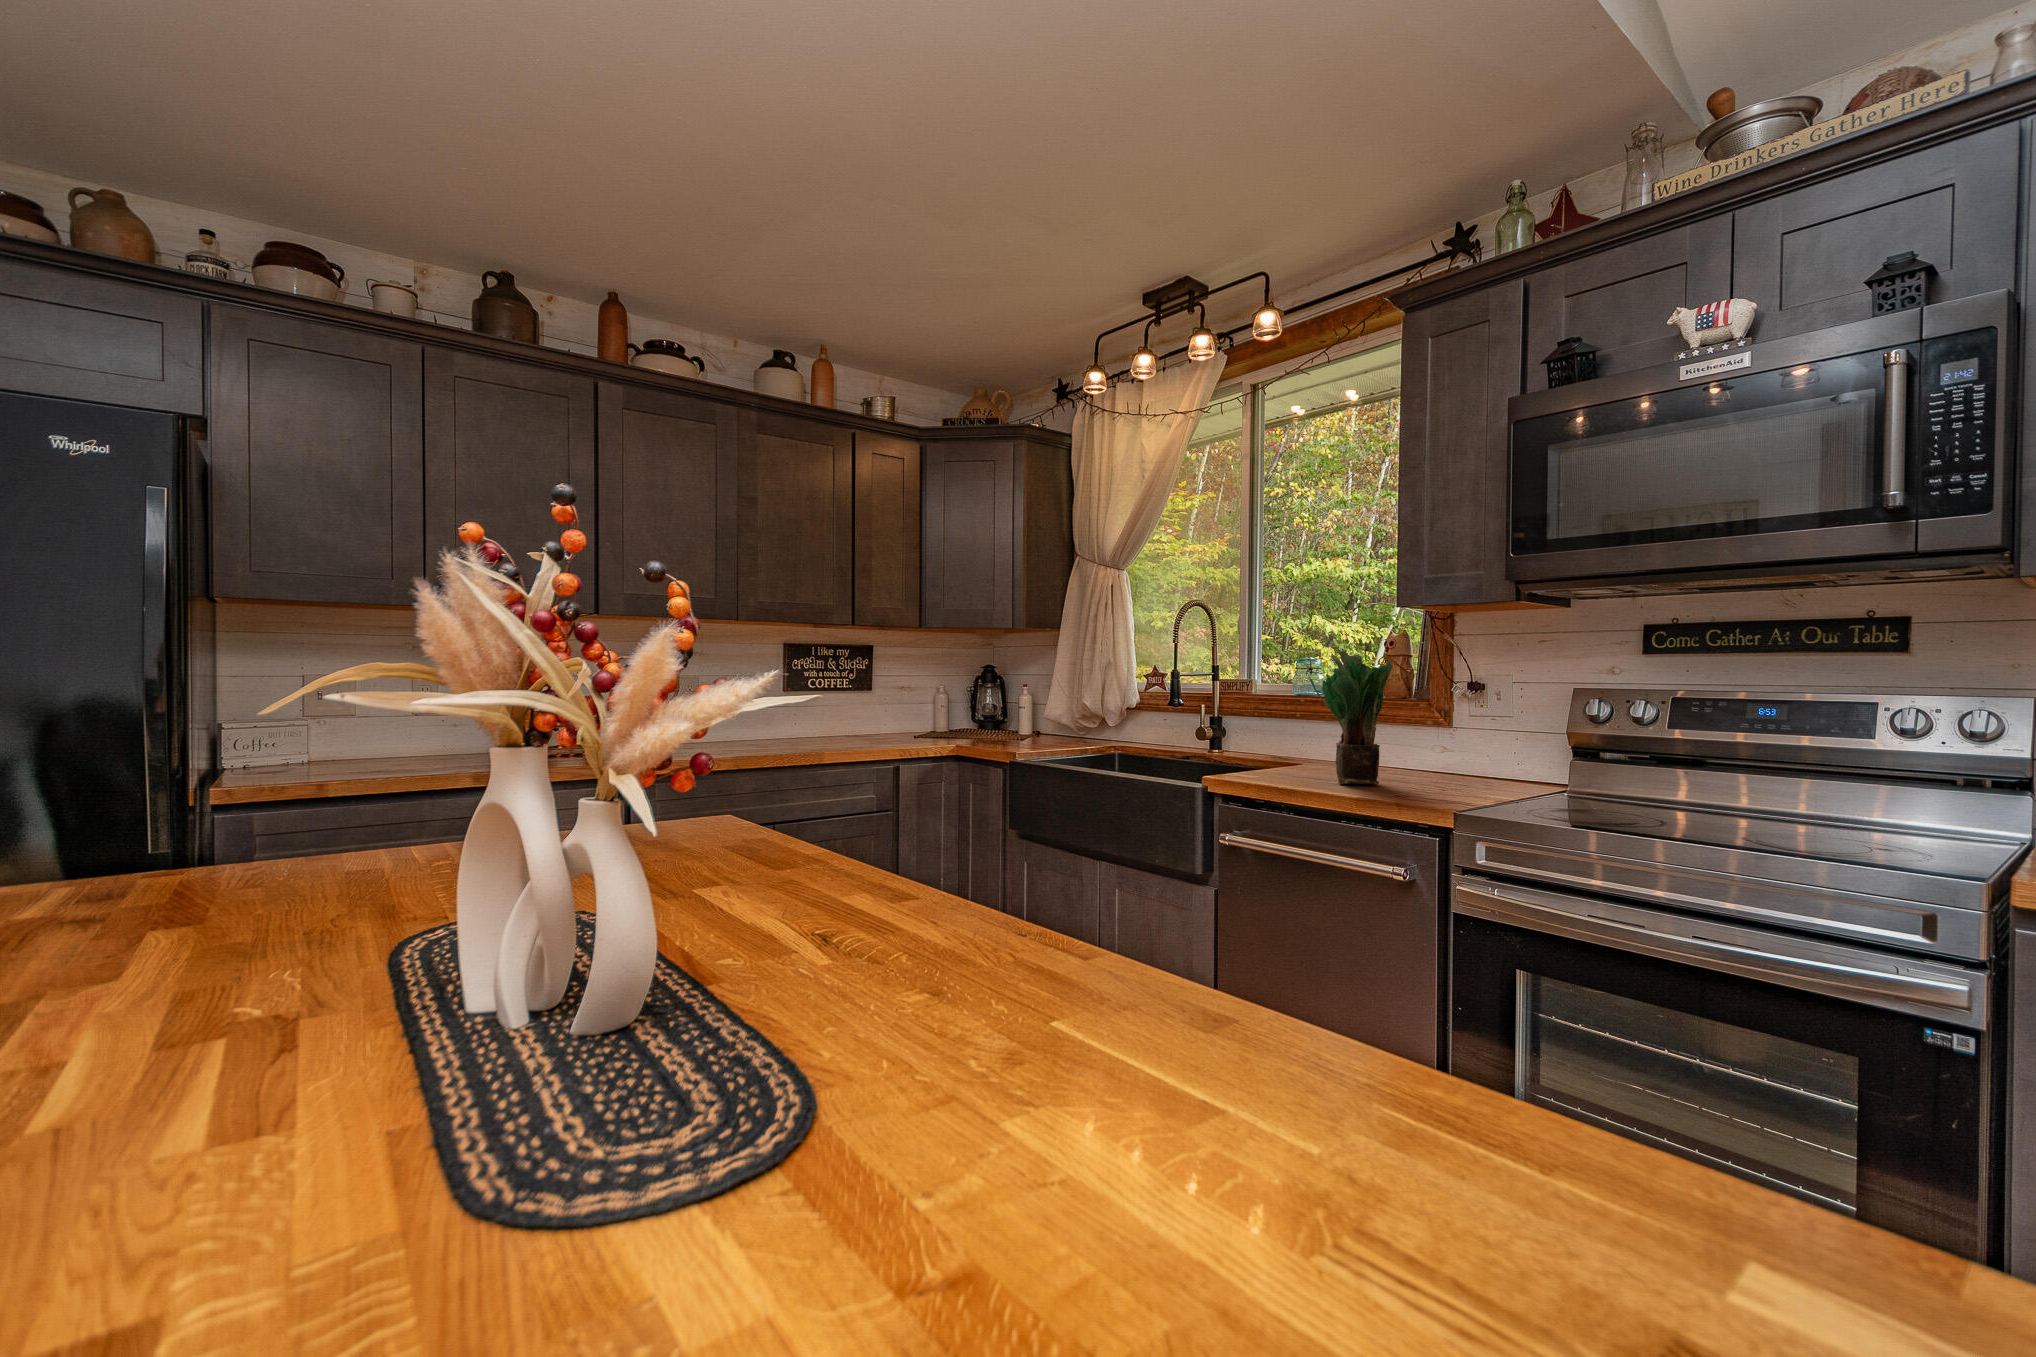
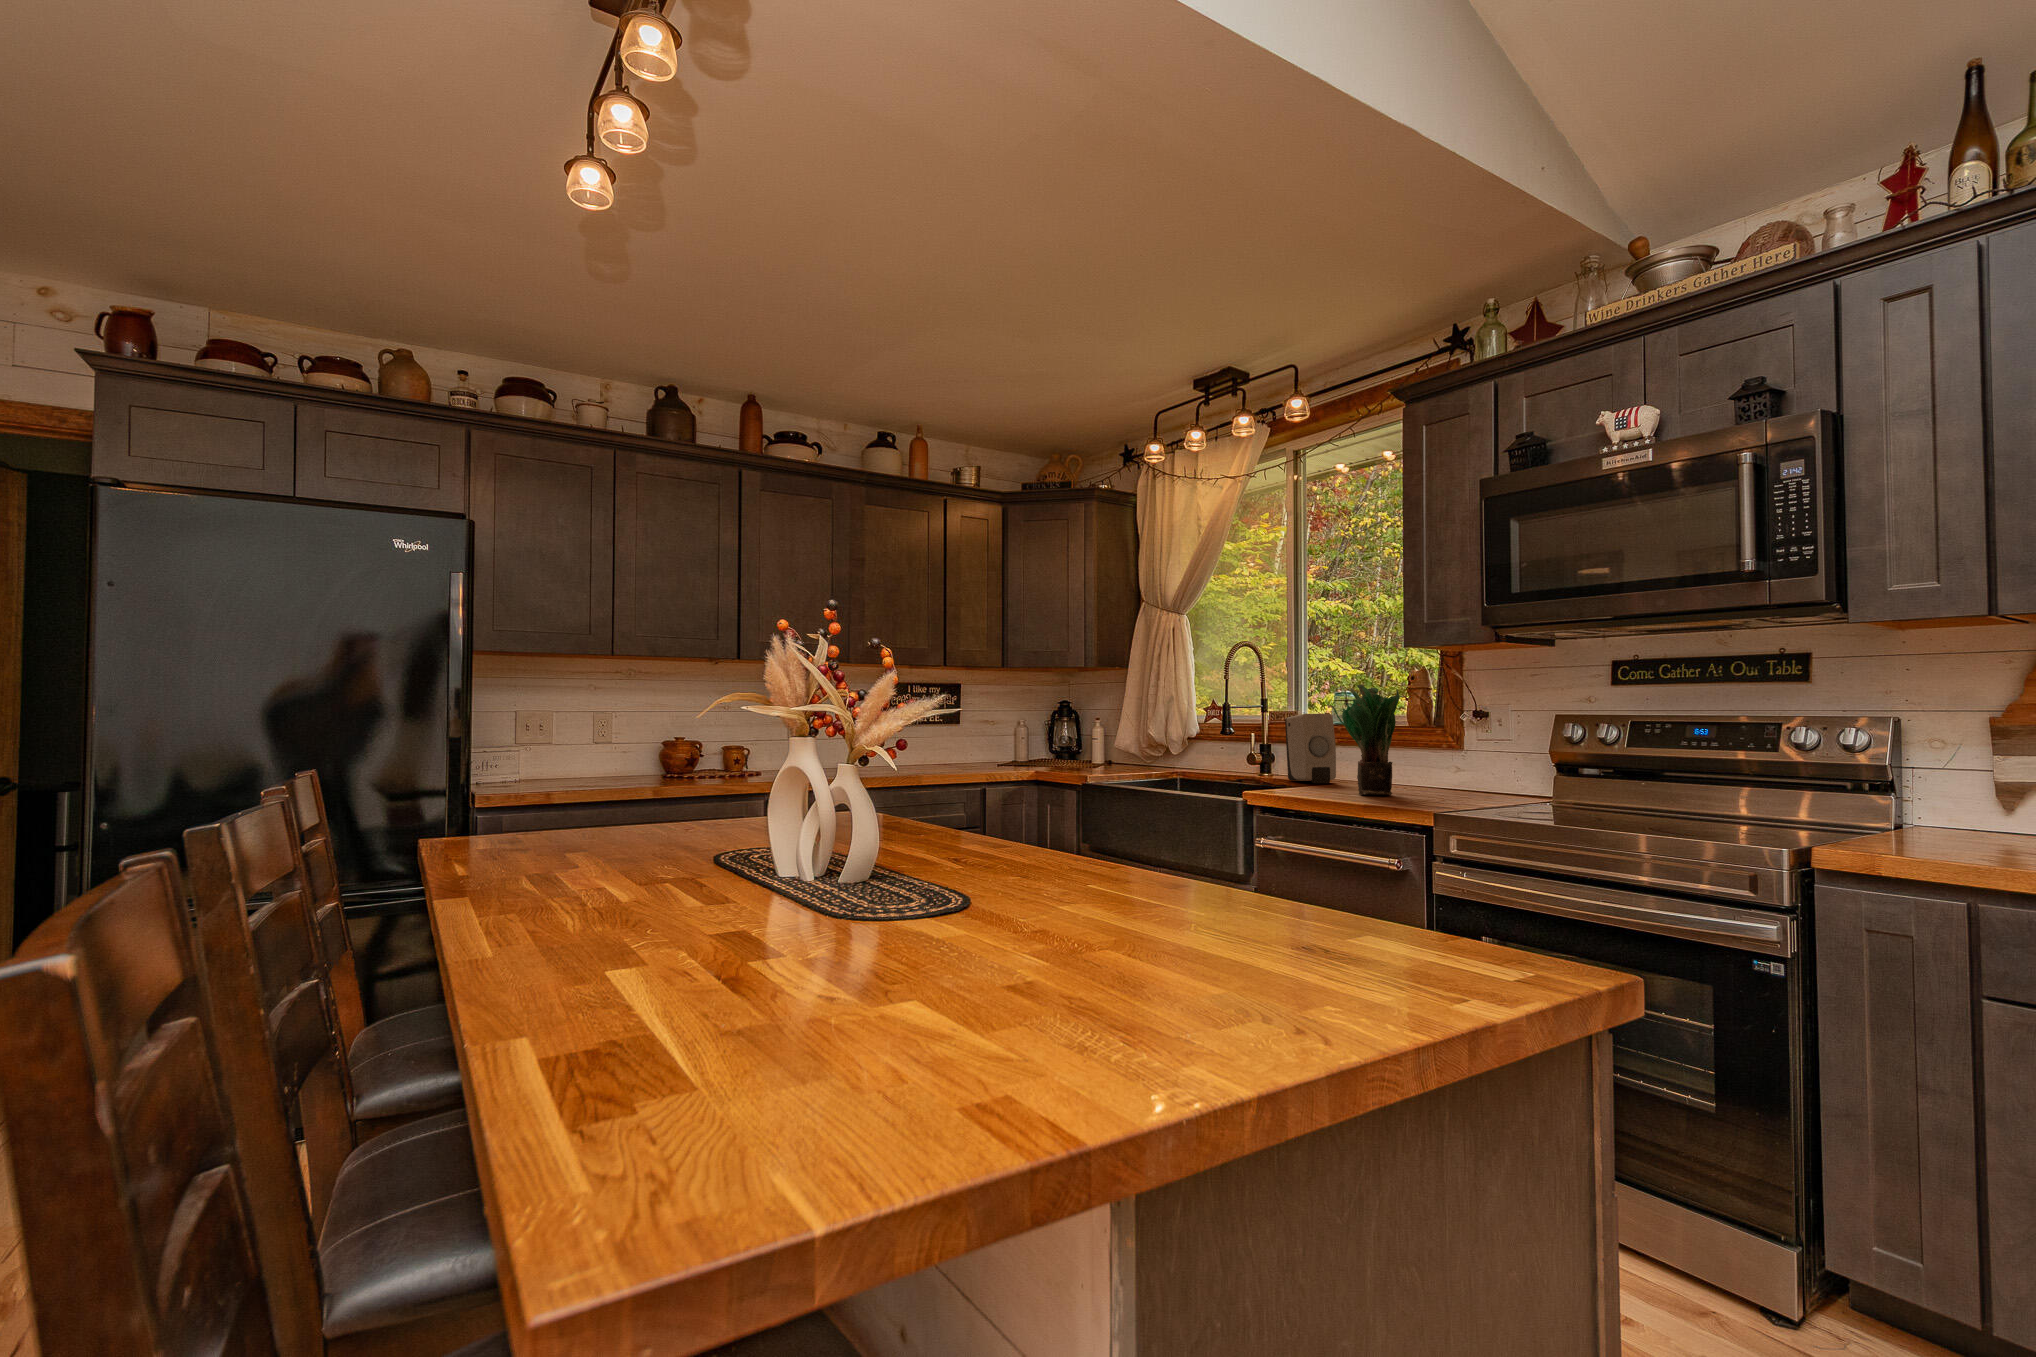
soap dispenser: none [1241,684,1301,765] -> present [1285,714,1336,783]

